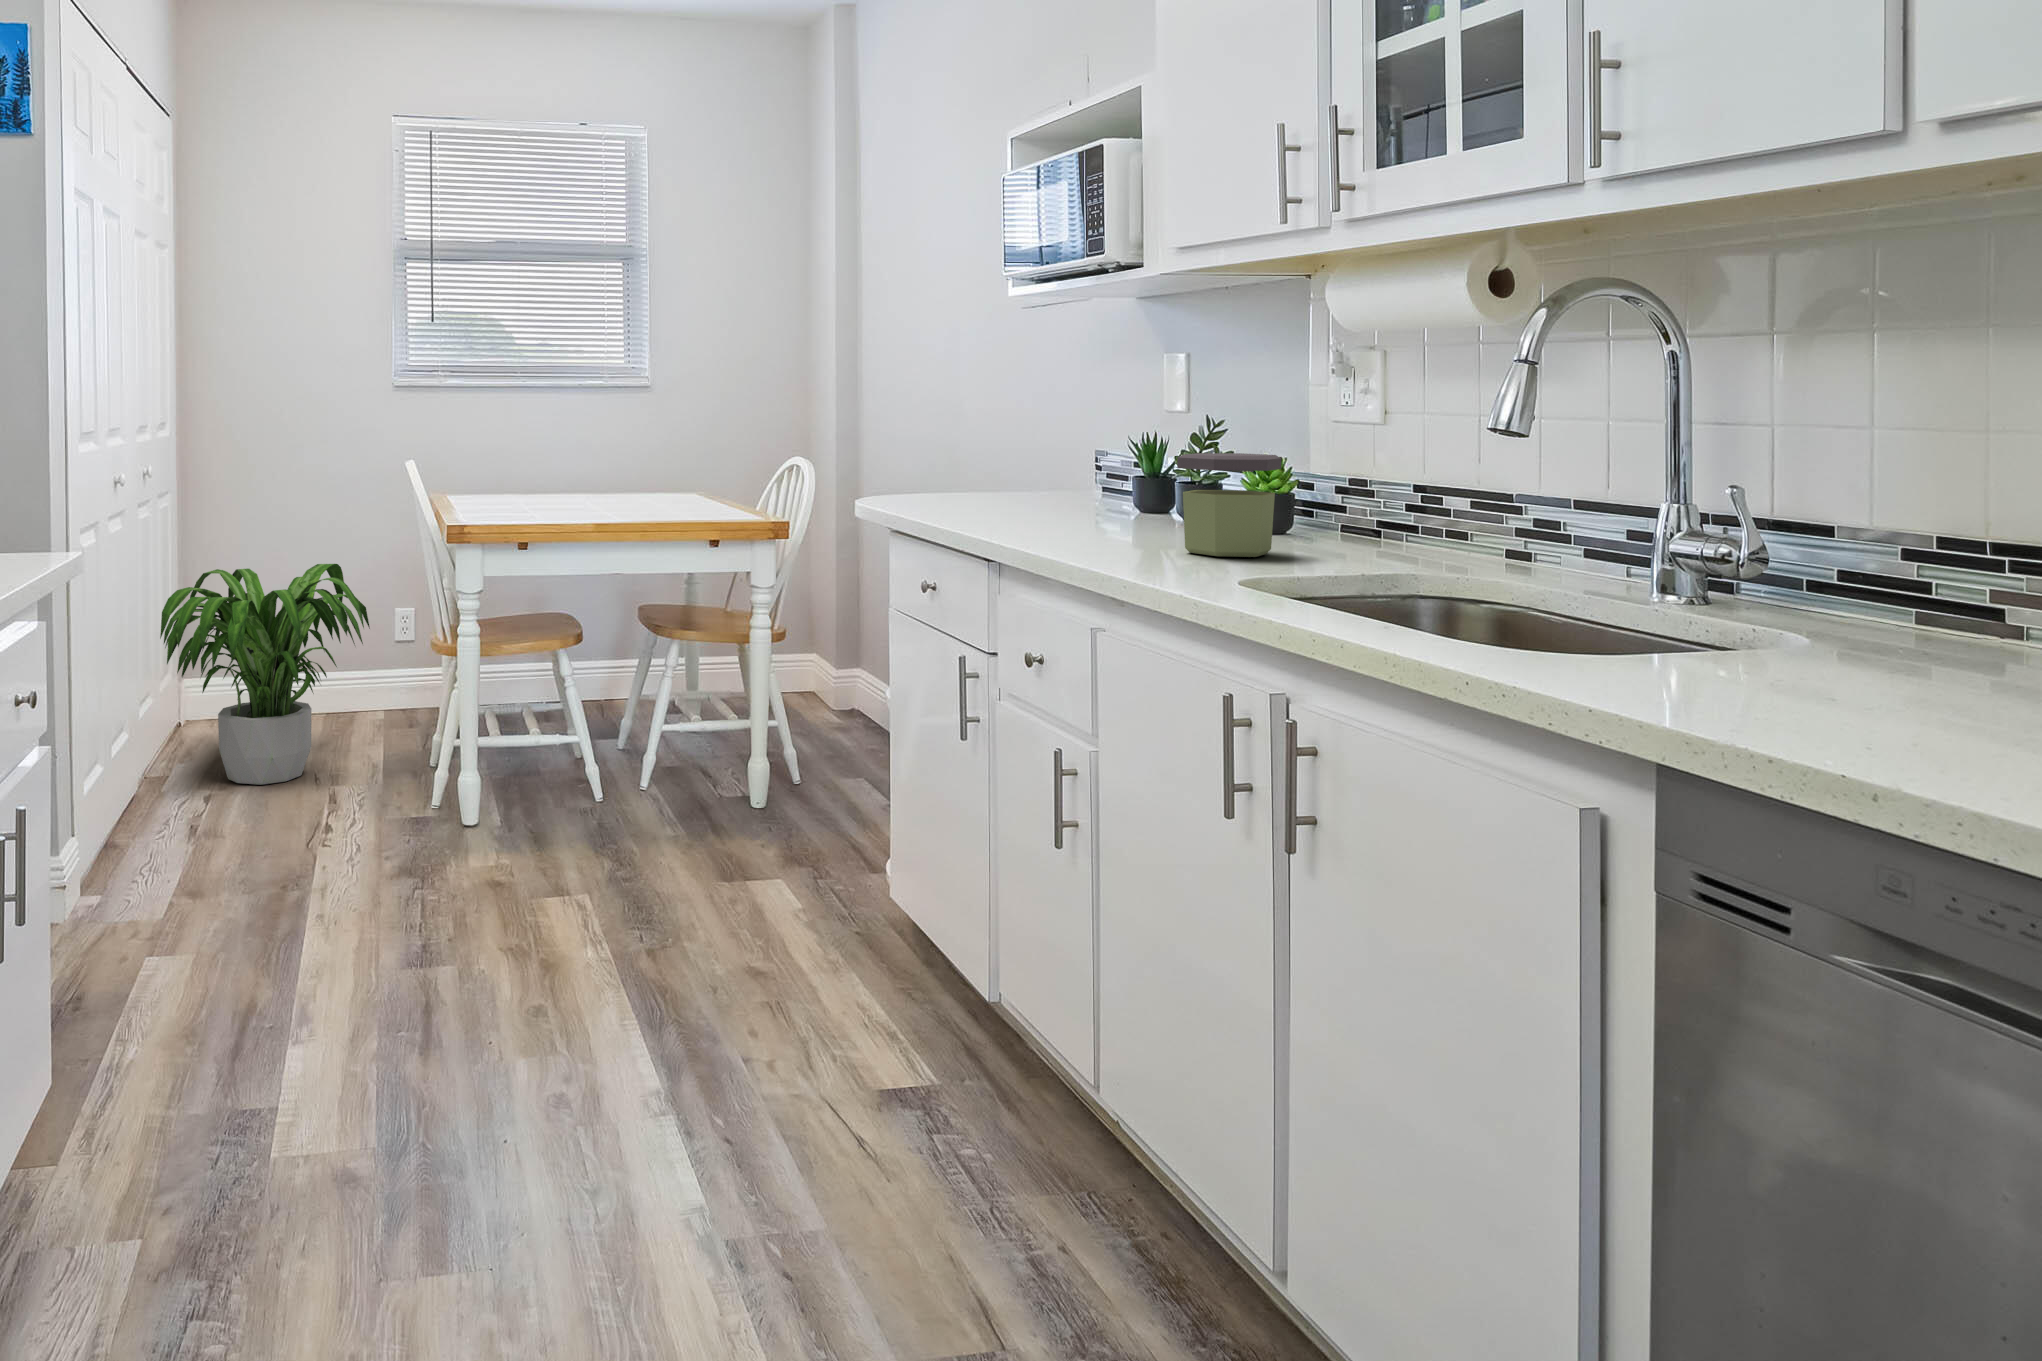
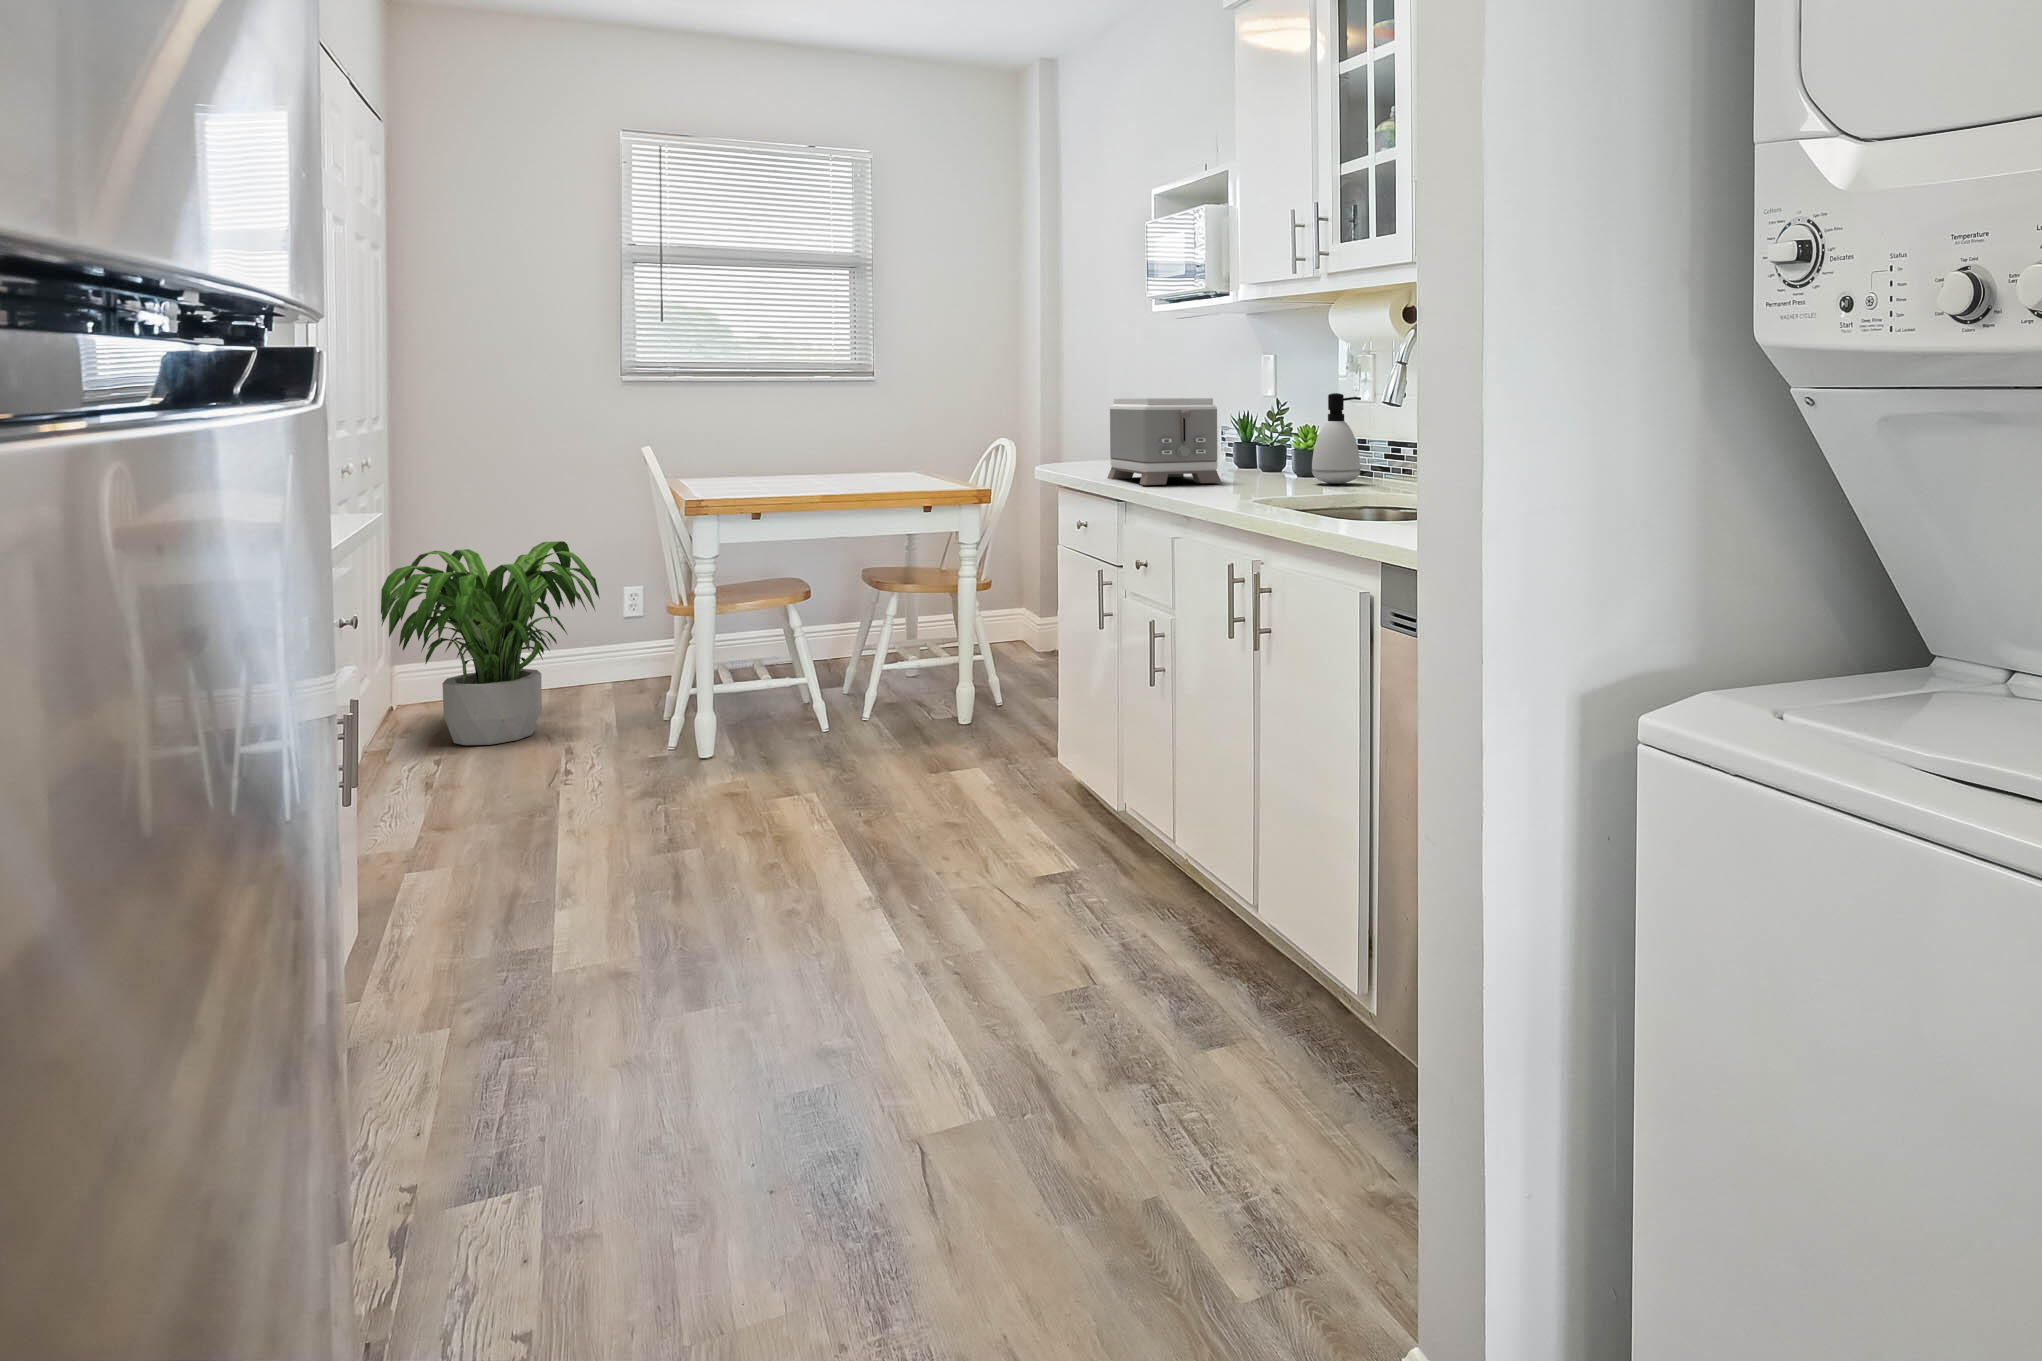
soap dispenser: none [1288,408,1374,545] -> present [1312,393,1361,484]
toaster: none [966,414,1145,540] -> present [1107,398,1221,485]
jar: present [1177,453,1281,557] -> none [1233,423,1298,490]

